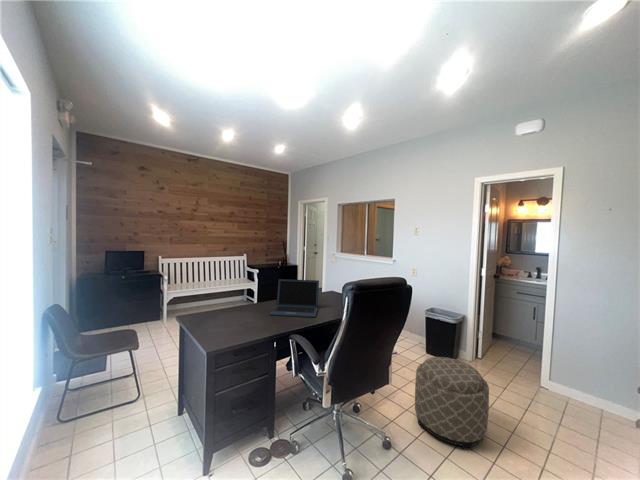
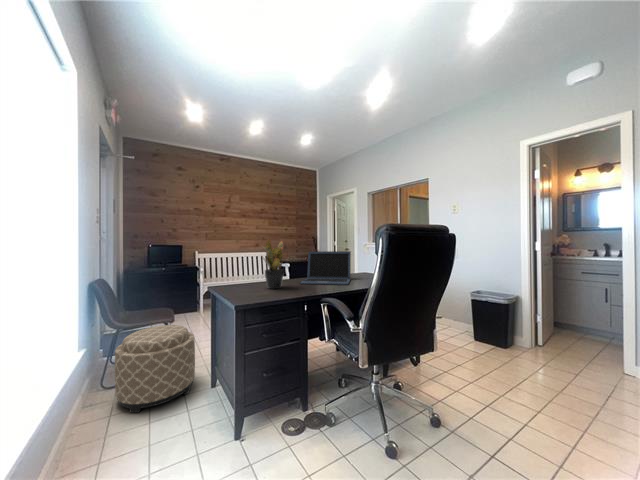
potted plant: none [229,271,262,324] -> present [263,239,284,289]
ottoman: present [415,357,489,450] -> present [115,325,195,413]

